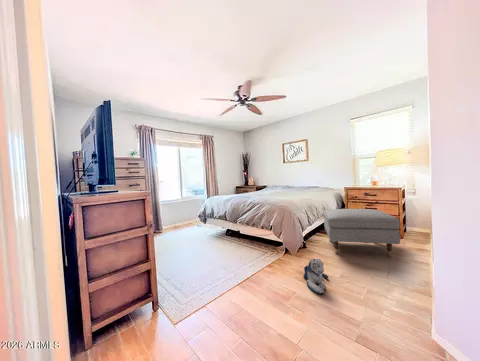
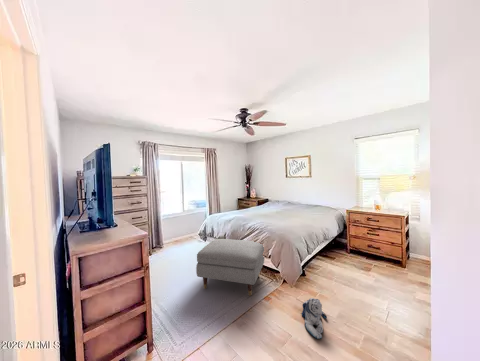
ottoman: present [323,209,400,257] -> present [196,239,264,296]

